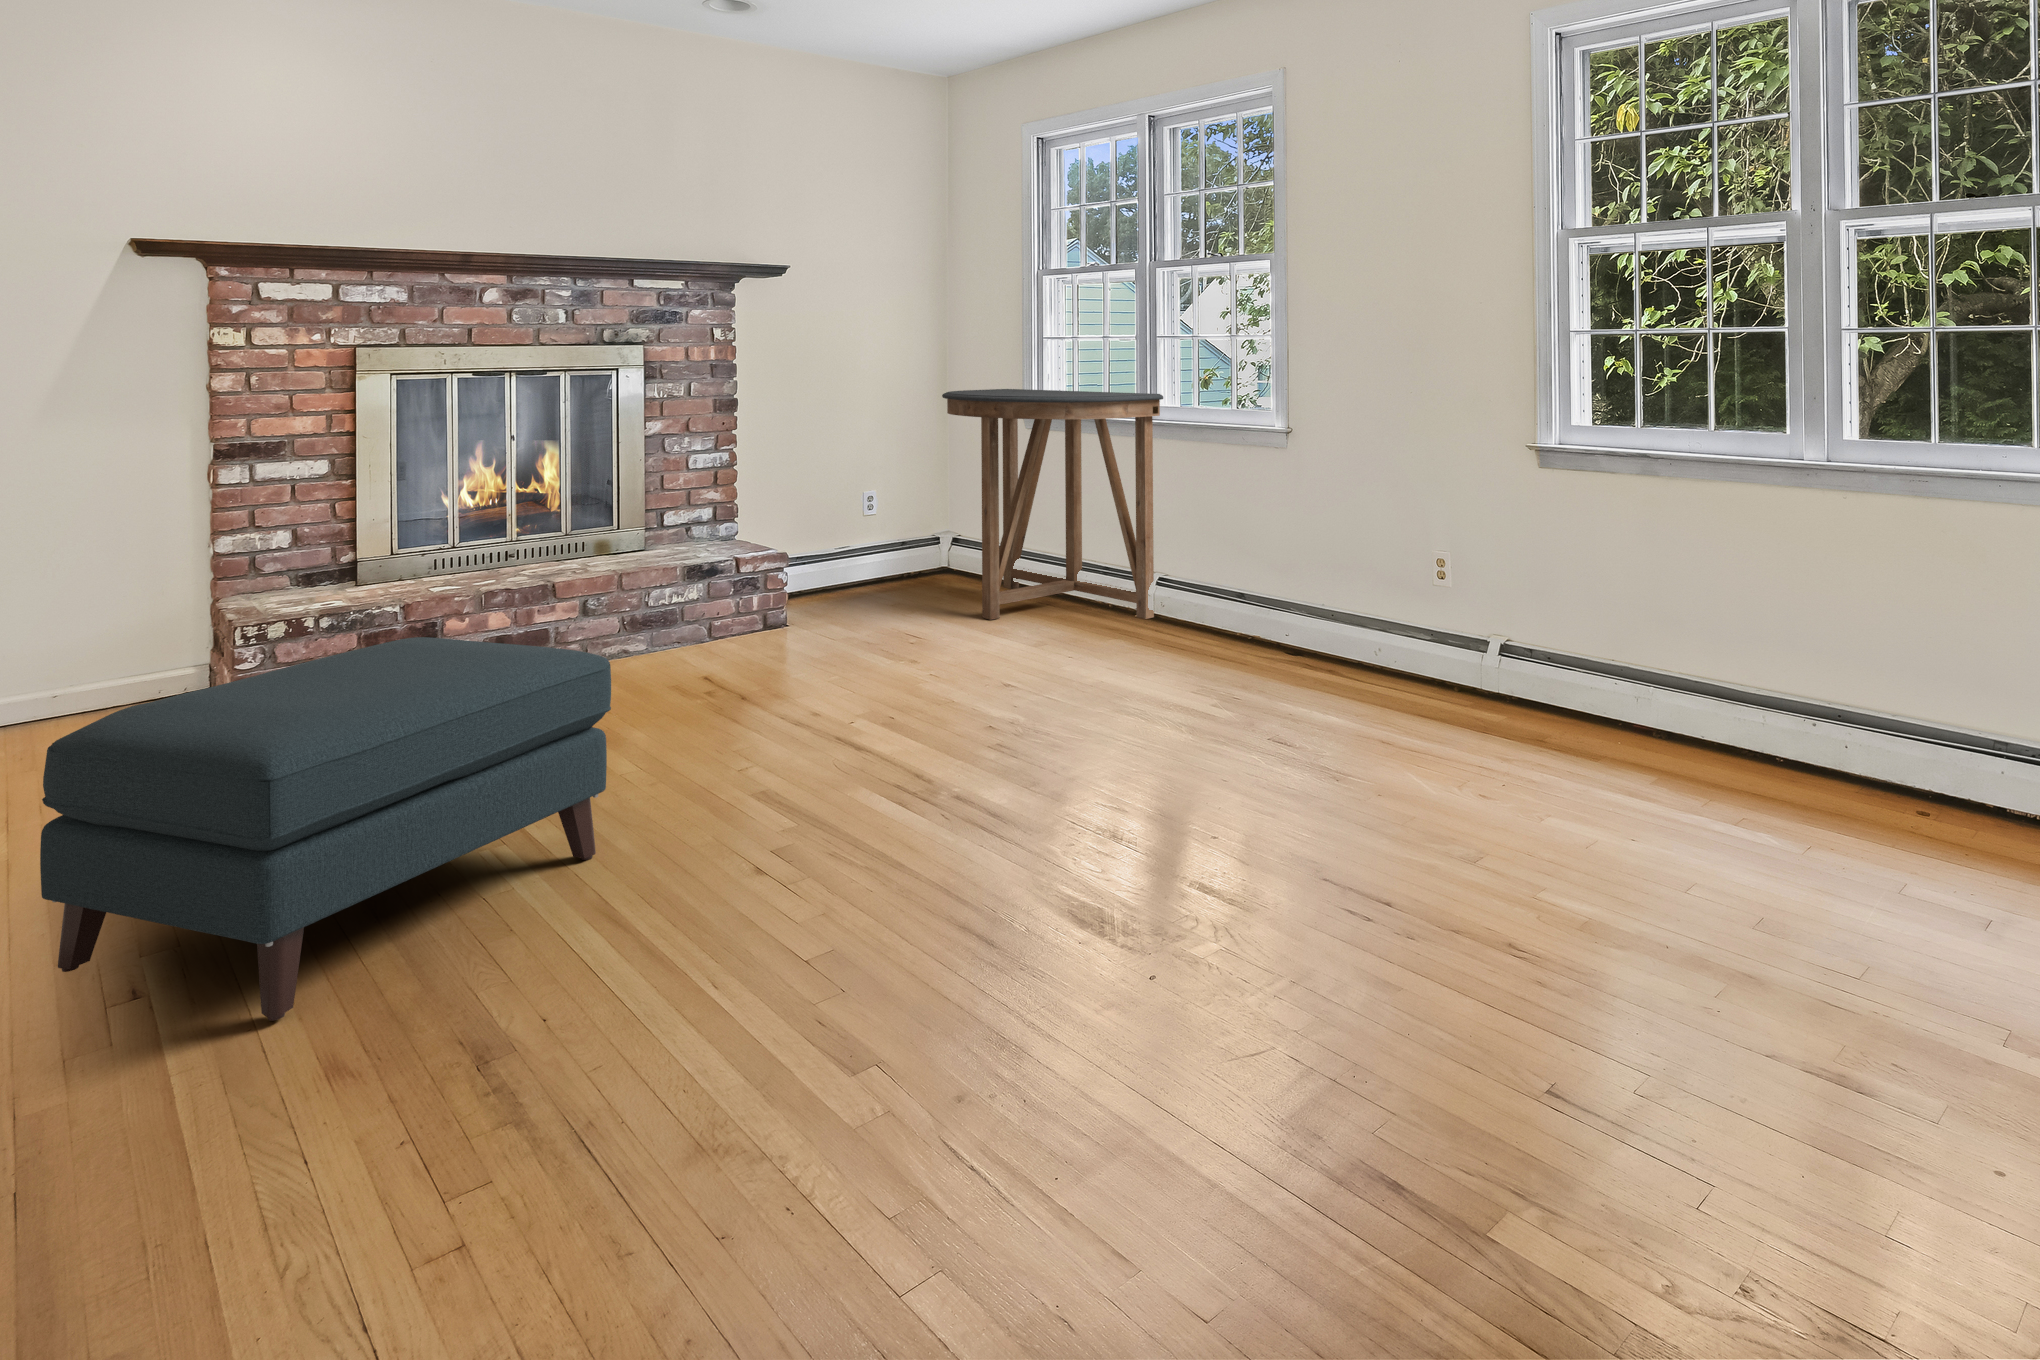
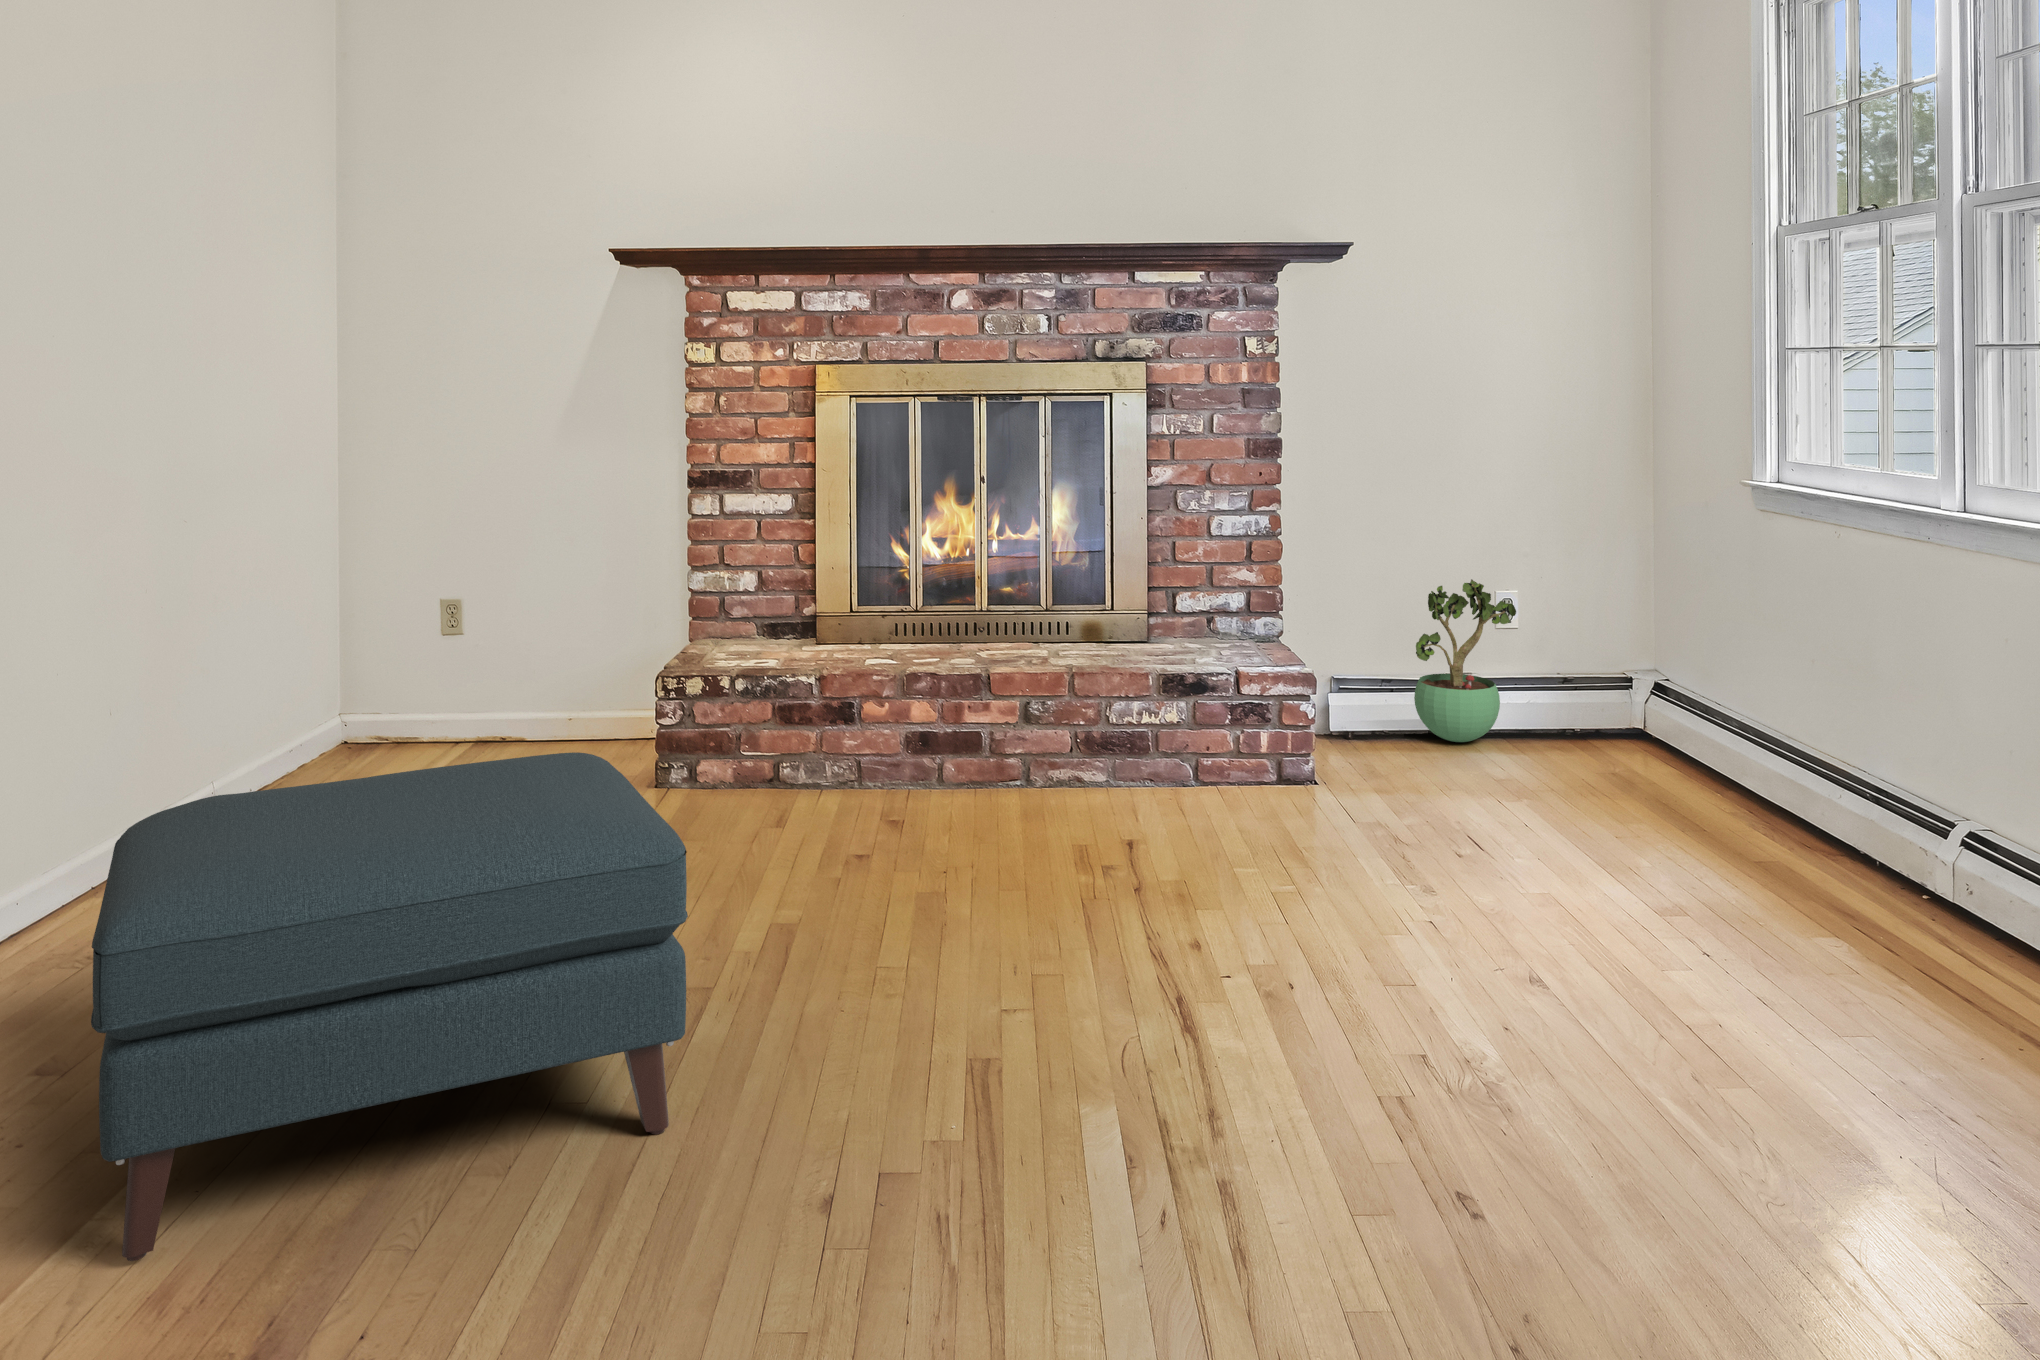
console table: present [942,389,1163,620] -> none [1571,440,1983,915]
potted plant: none [824,486,887,593] -> present [1414,579,1516,742]

